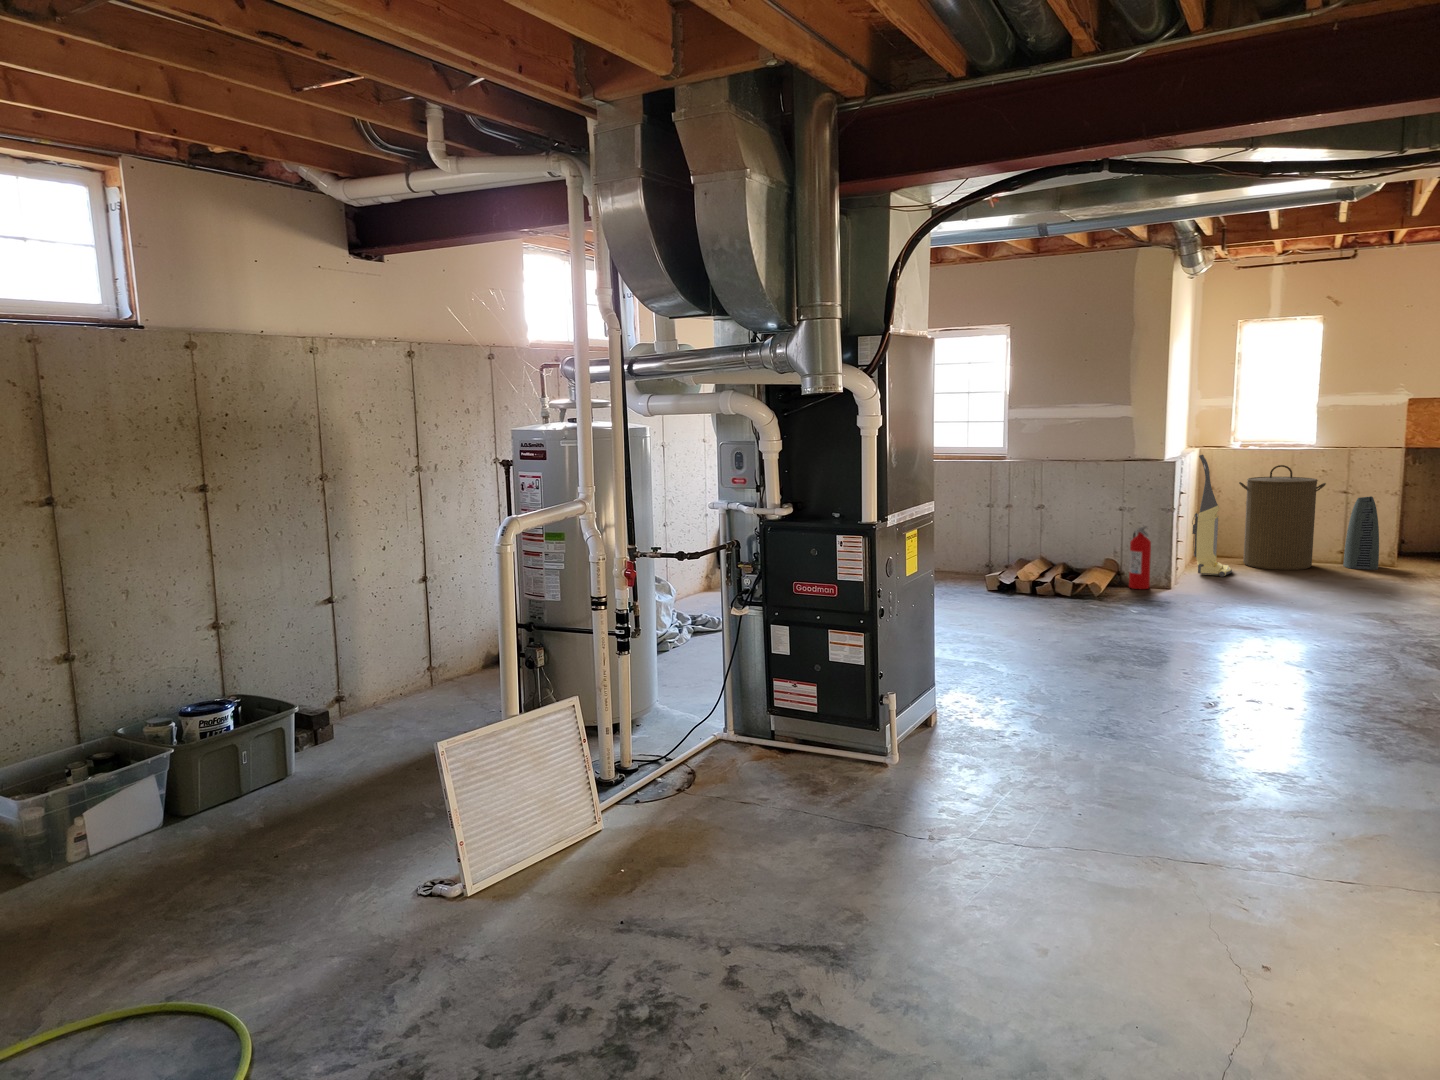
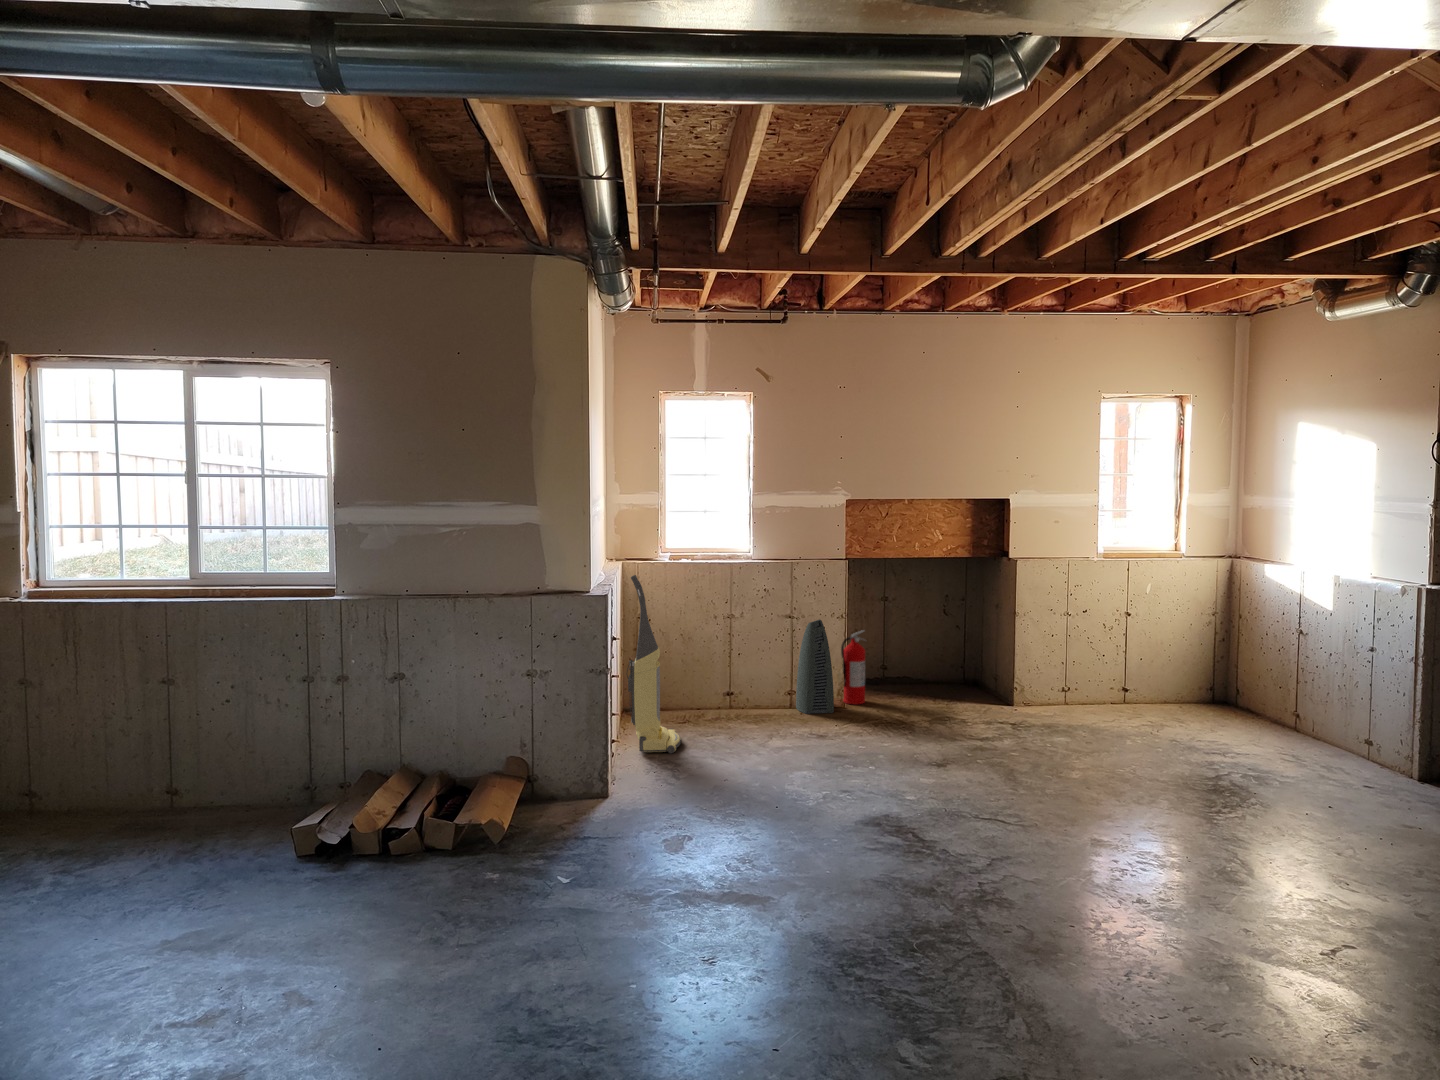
laundry hamper: present [1239,465,1326,570] -> none [677,584,775,727]
fire extinguisher: present [1129,527,1151,589] -> present [841,630,865,704]

